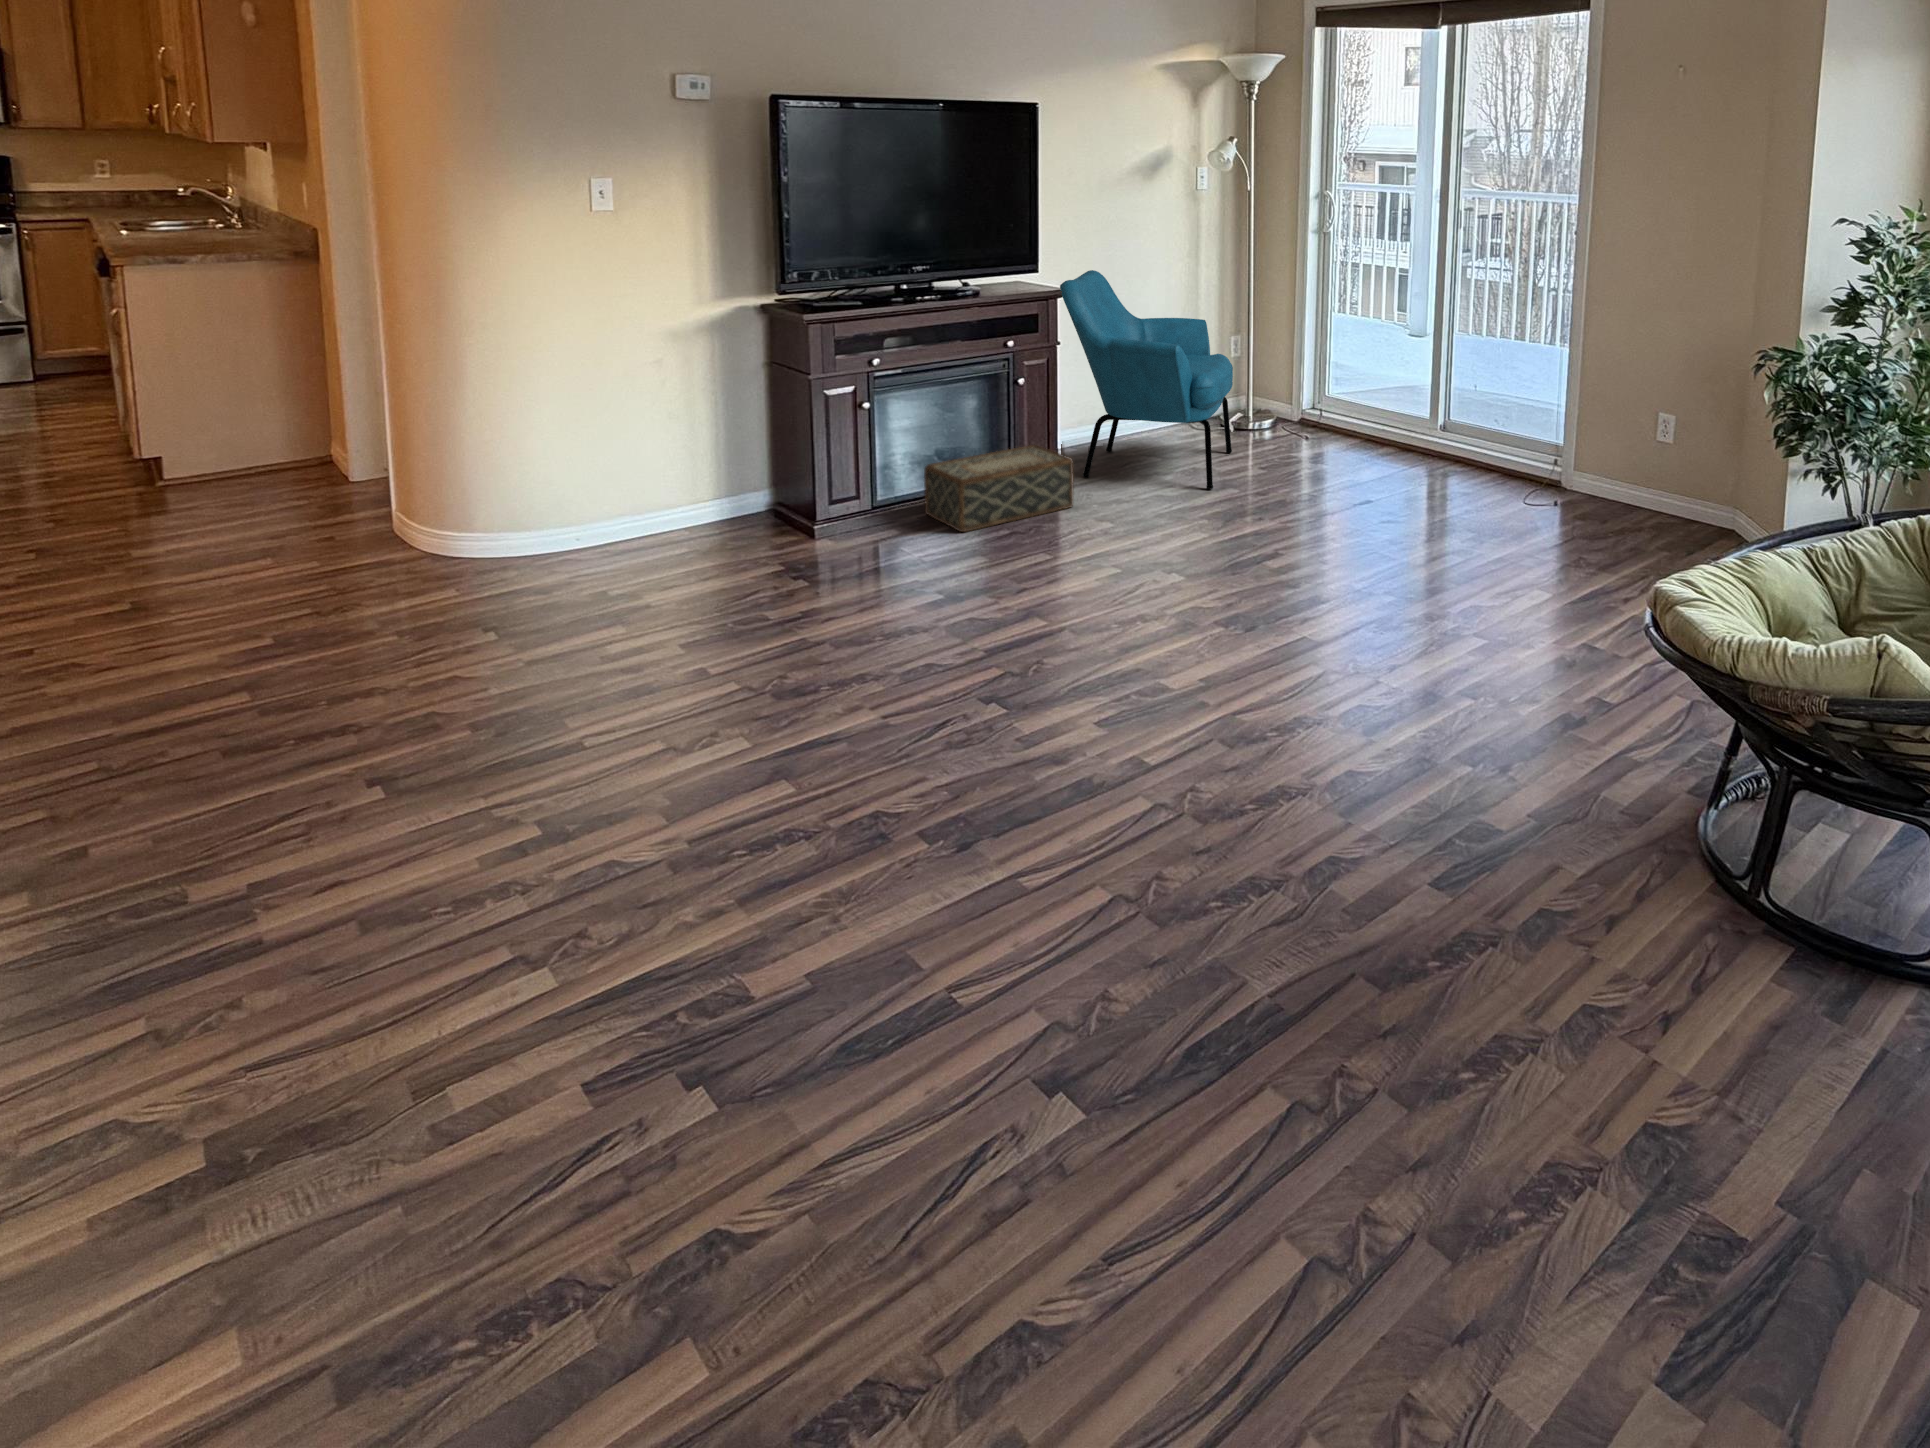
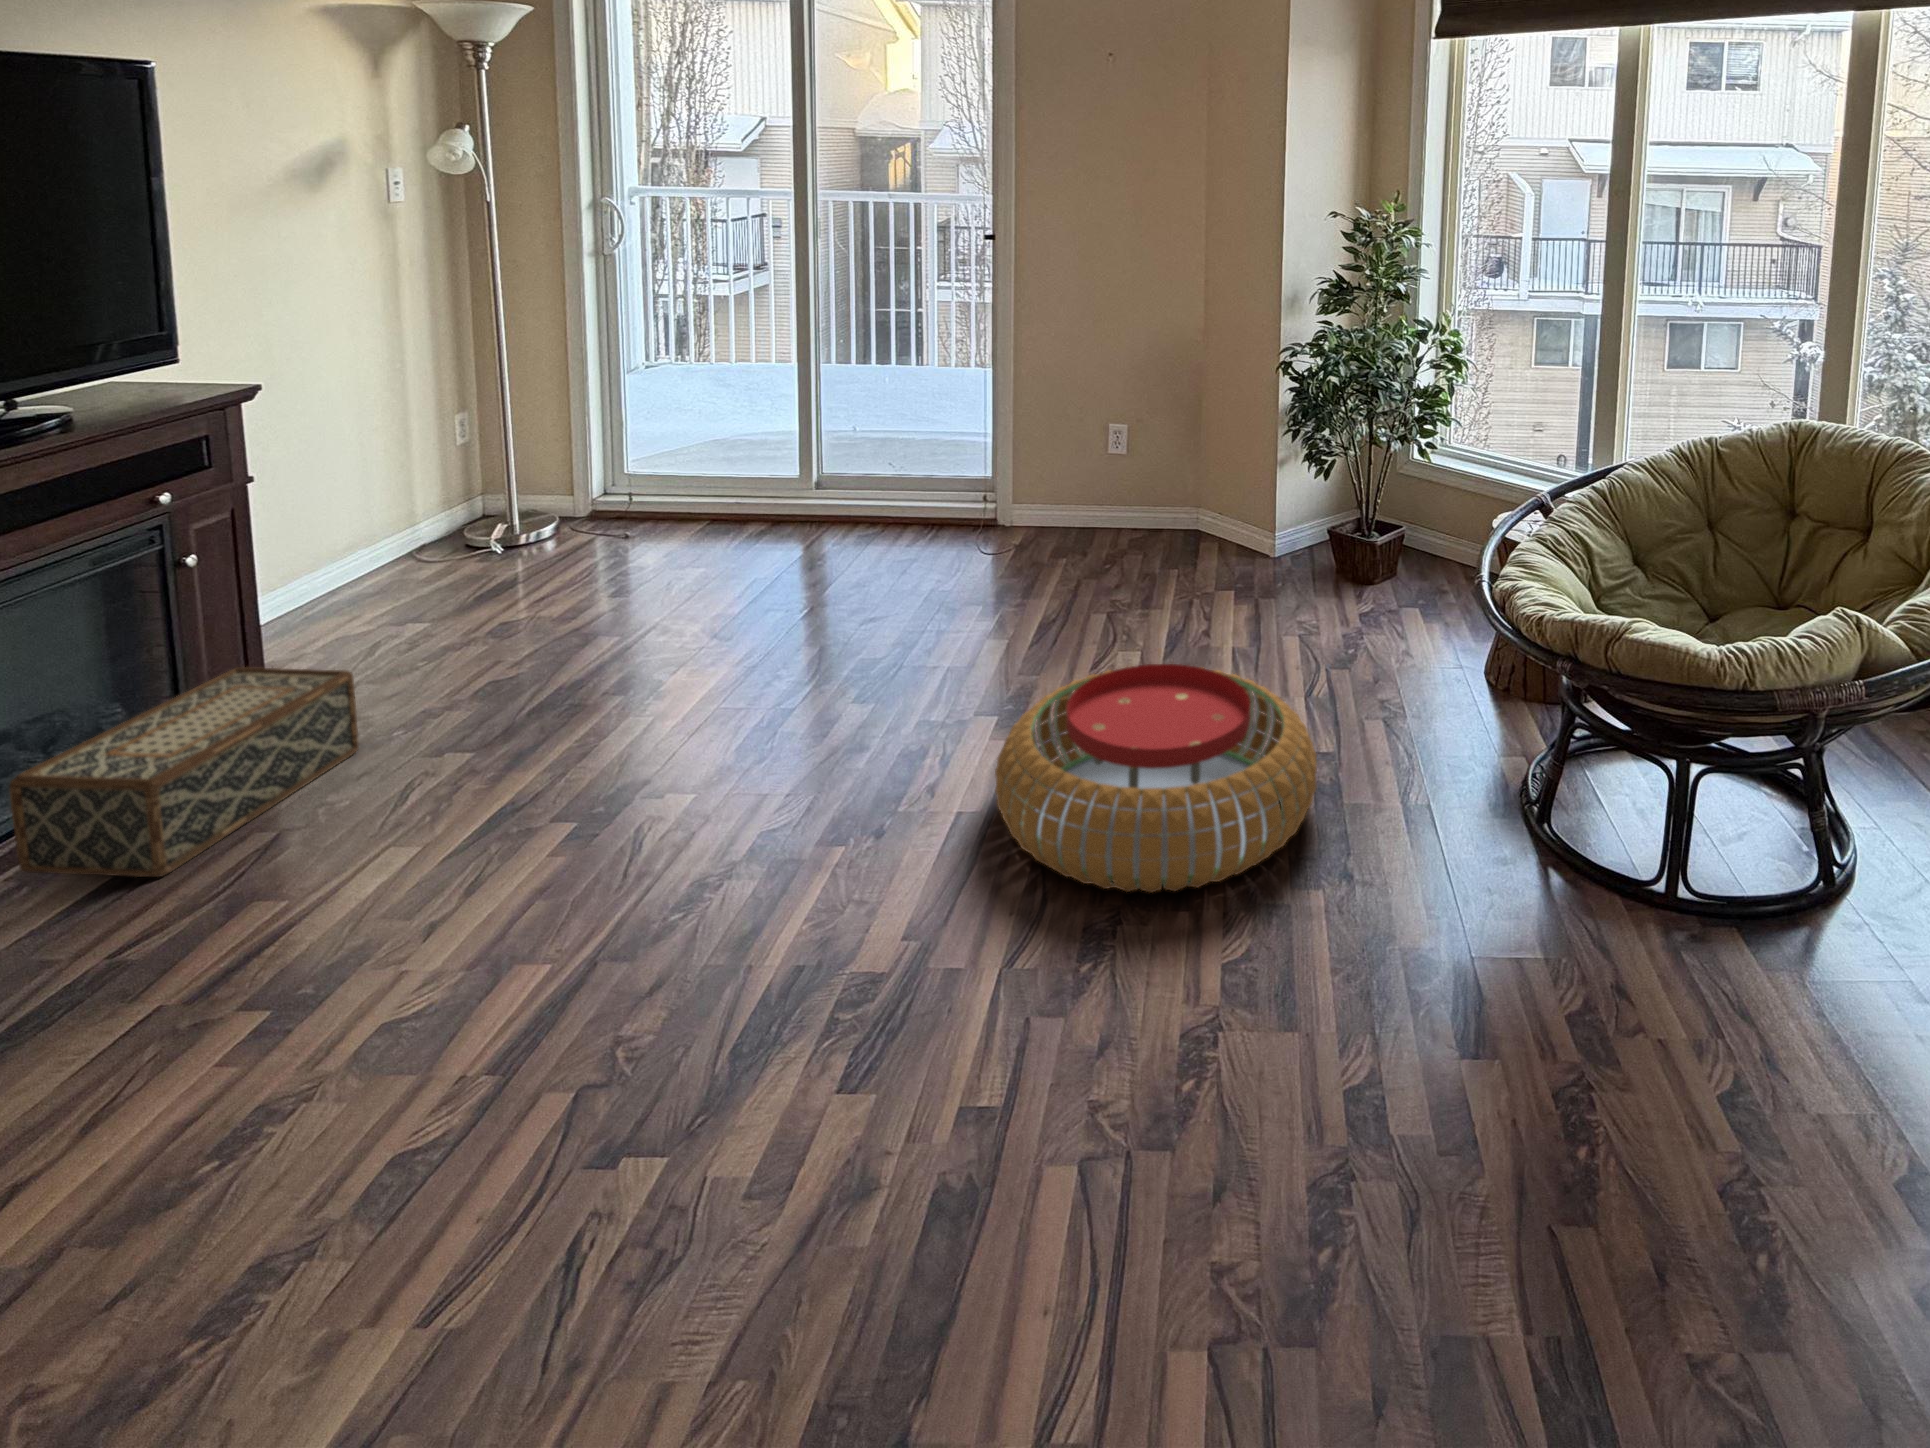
armchair: present [1060,270,1233,489] -> none [231,348,579,694]
pouf: none [1296,569,1556,735] -> present [995,664,1317,892]

